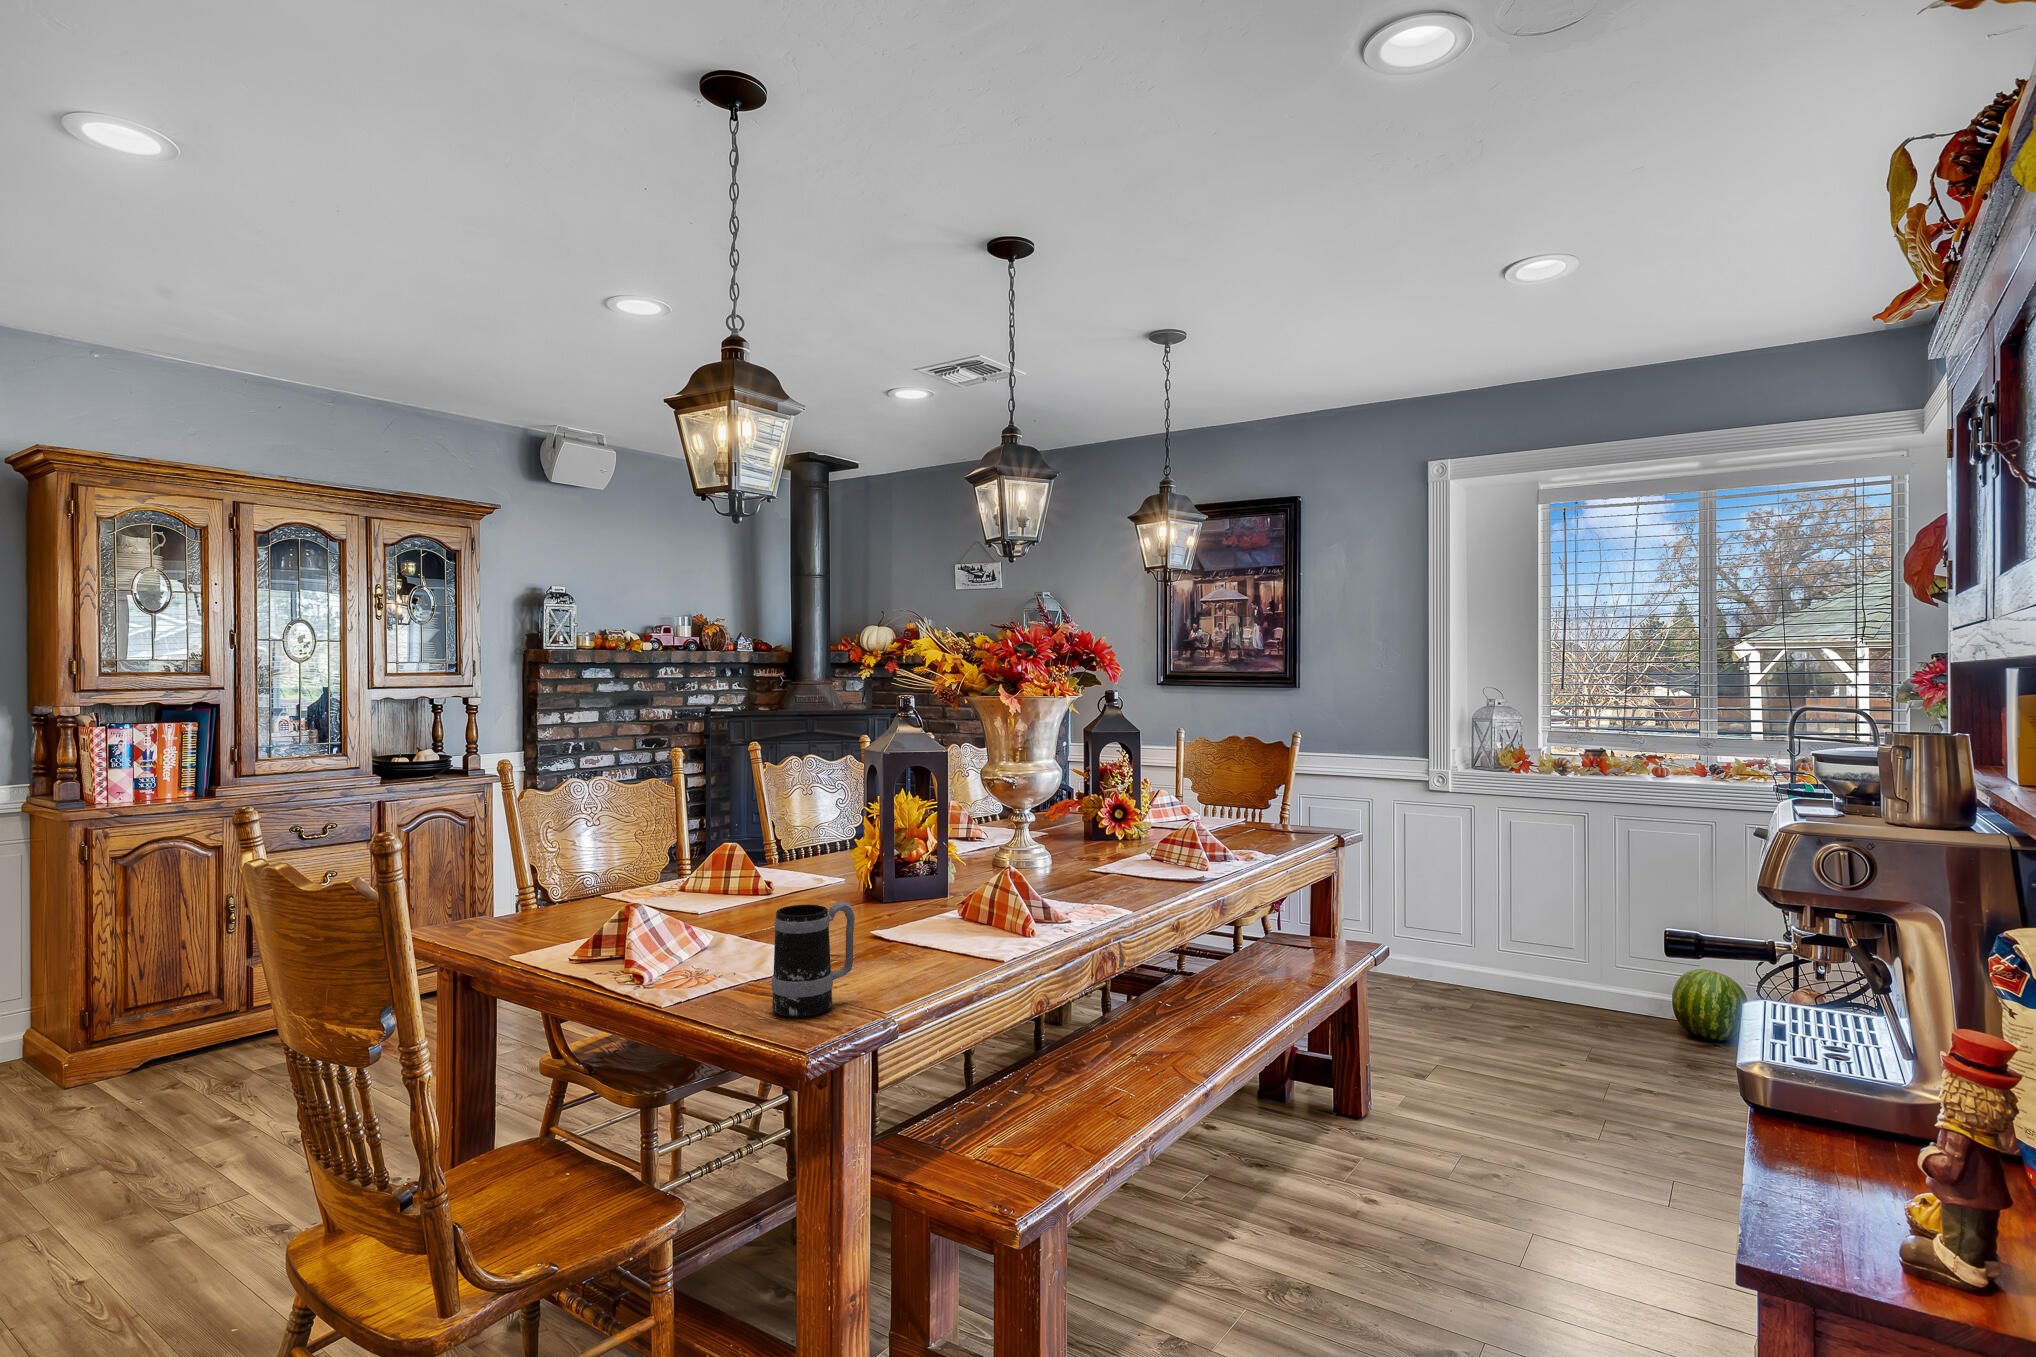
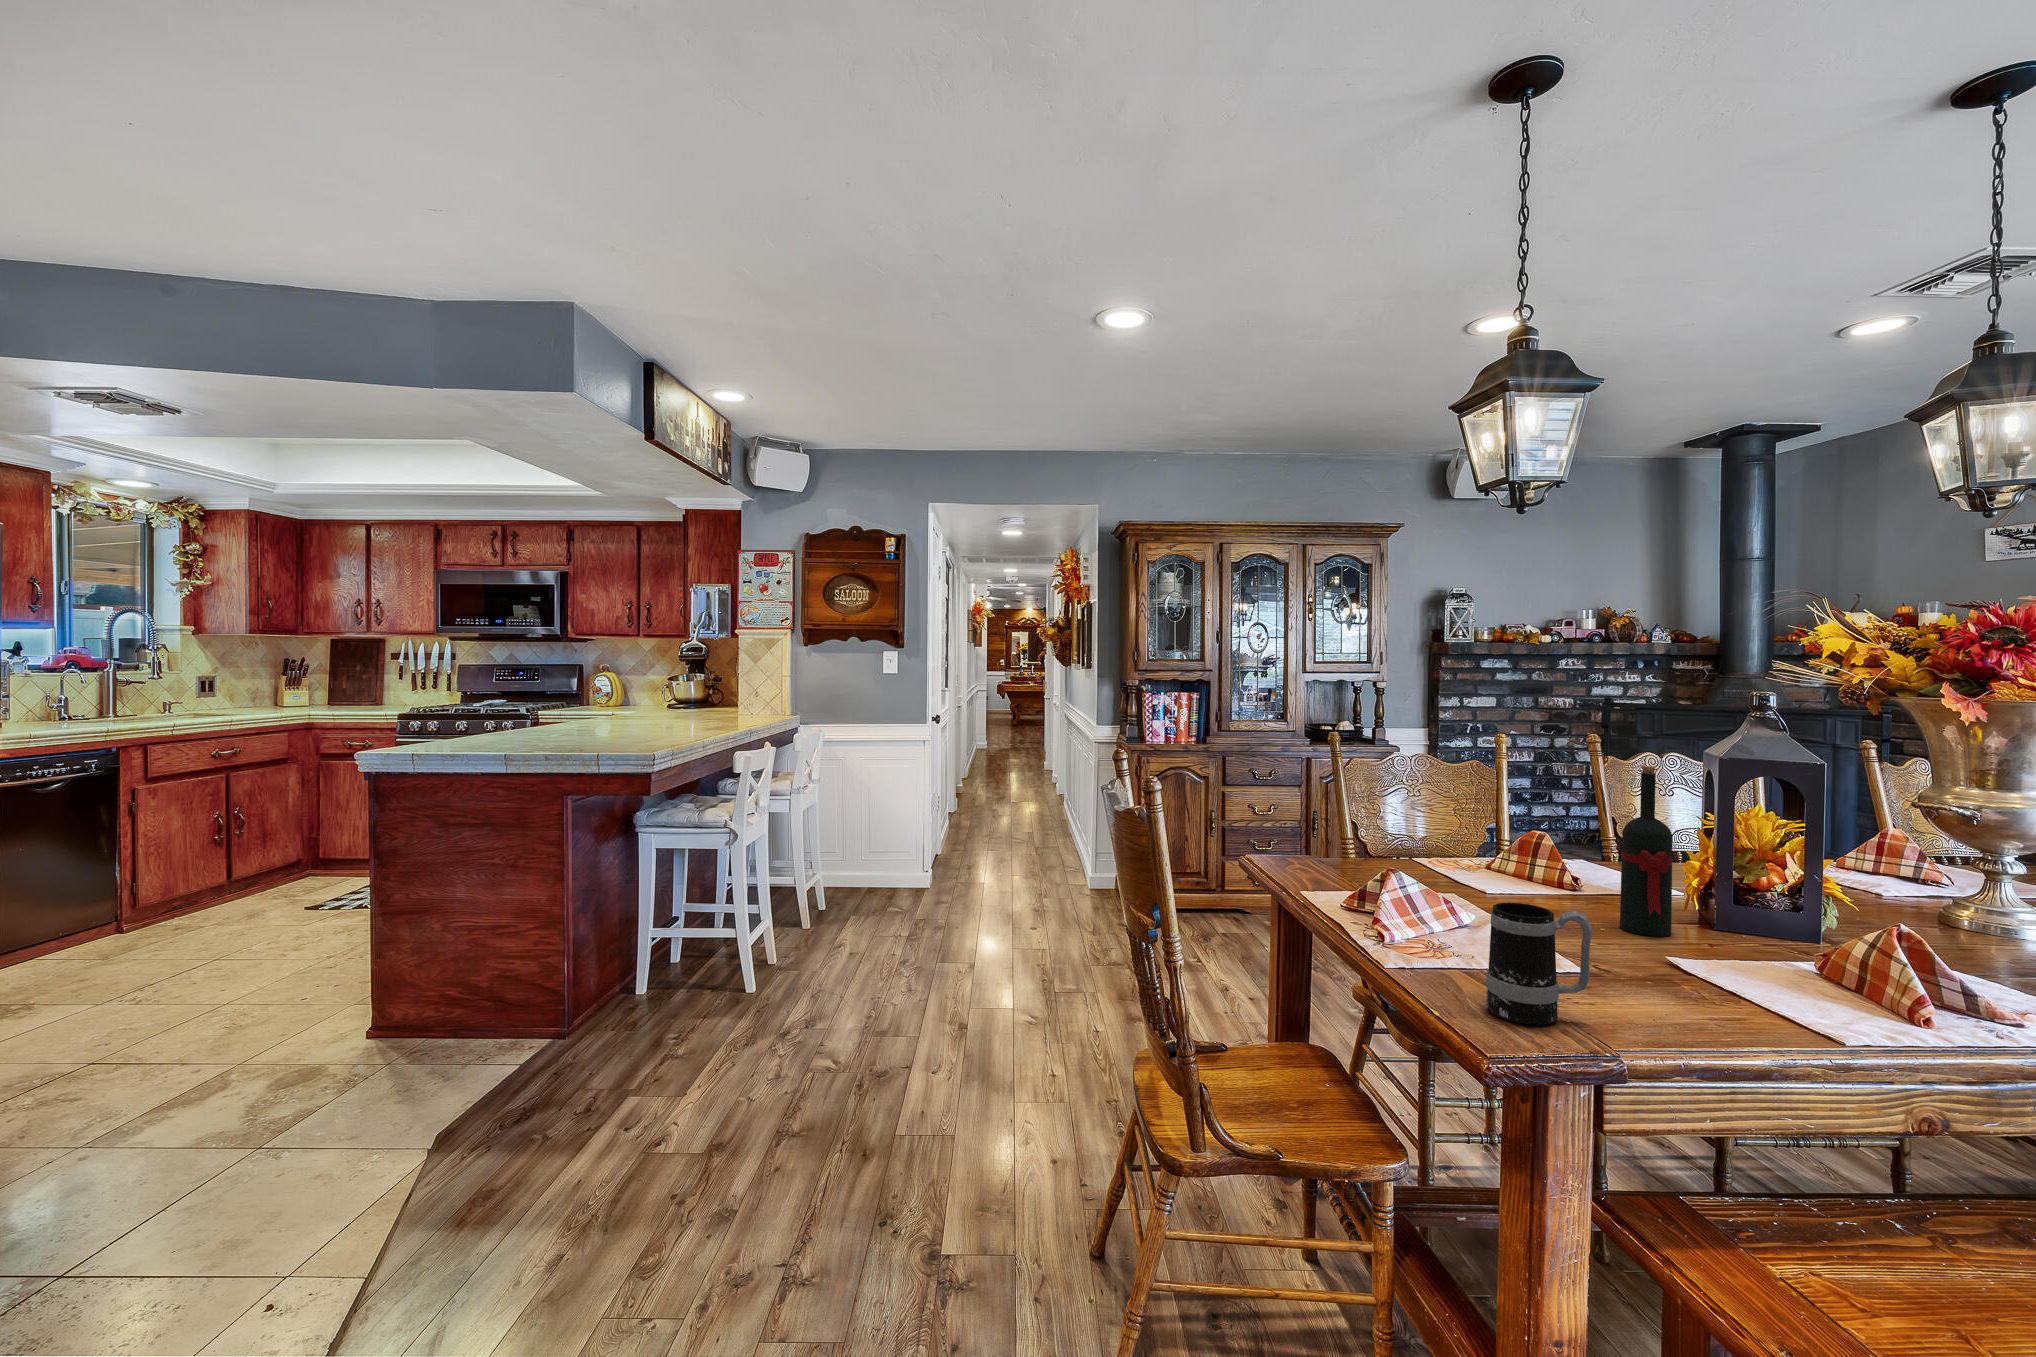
wine bottle: none [820,767,859,920] -> present [1620,766,1672,937]

